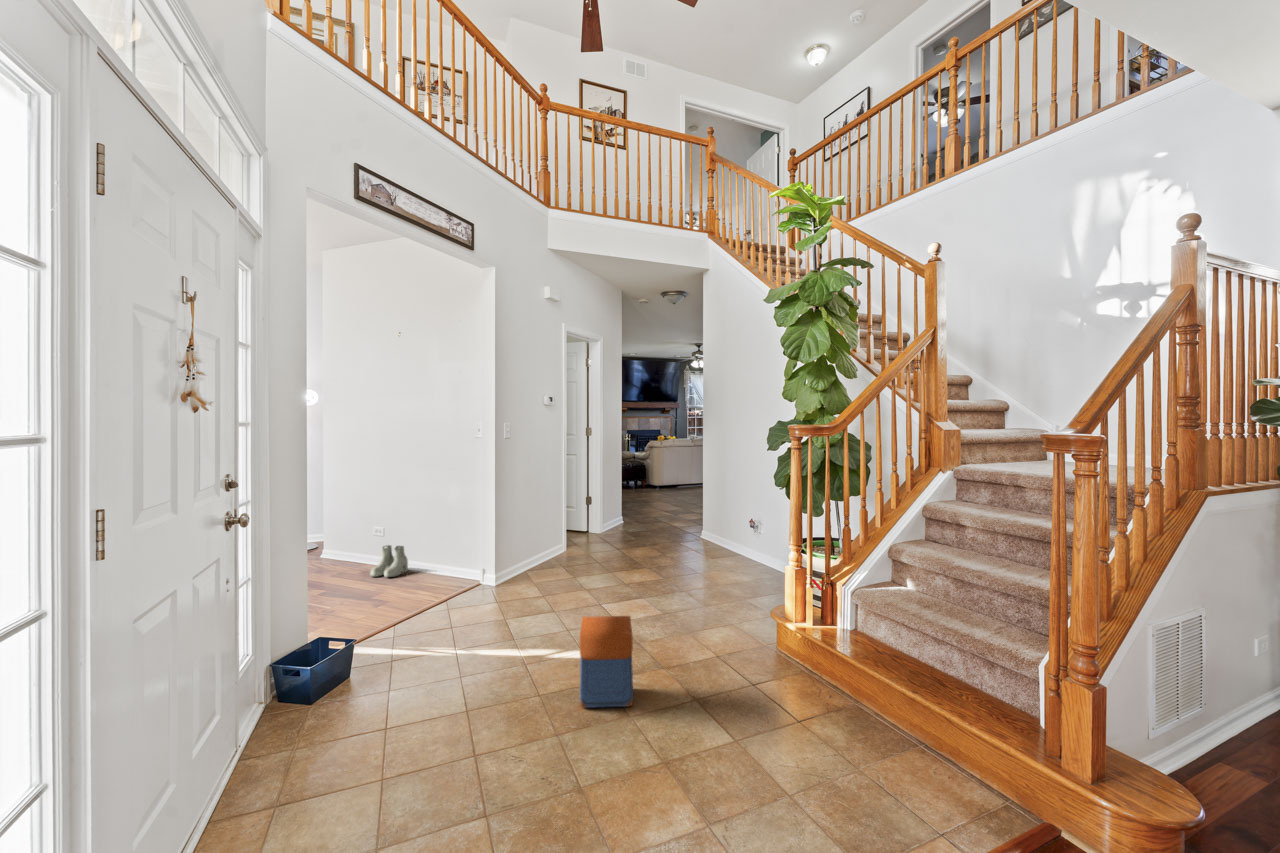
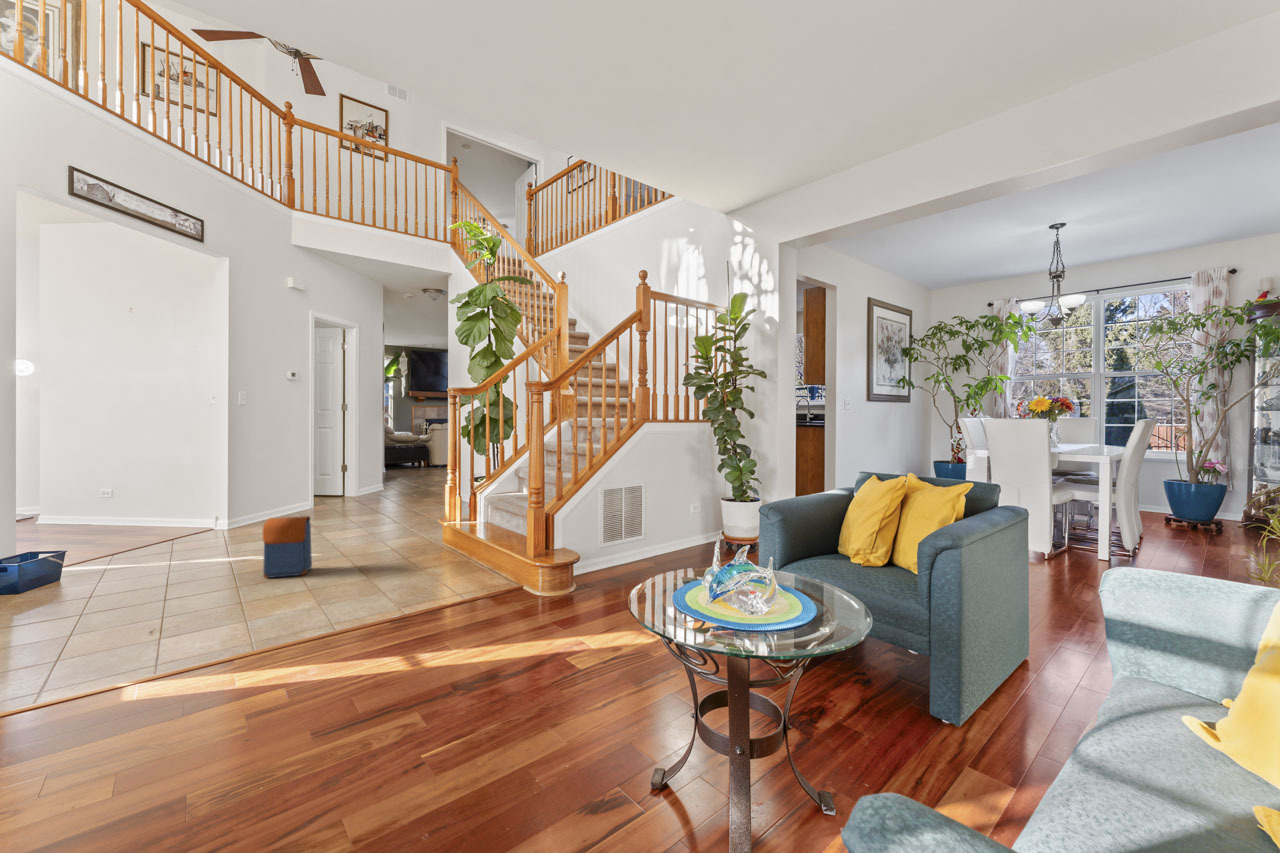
boots: present [370,545,408,577] -> none [97,503,141,530]

